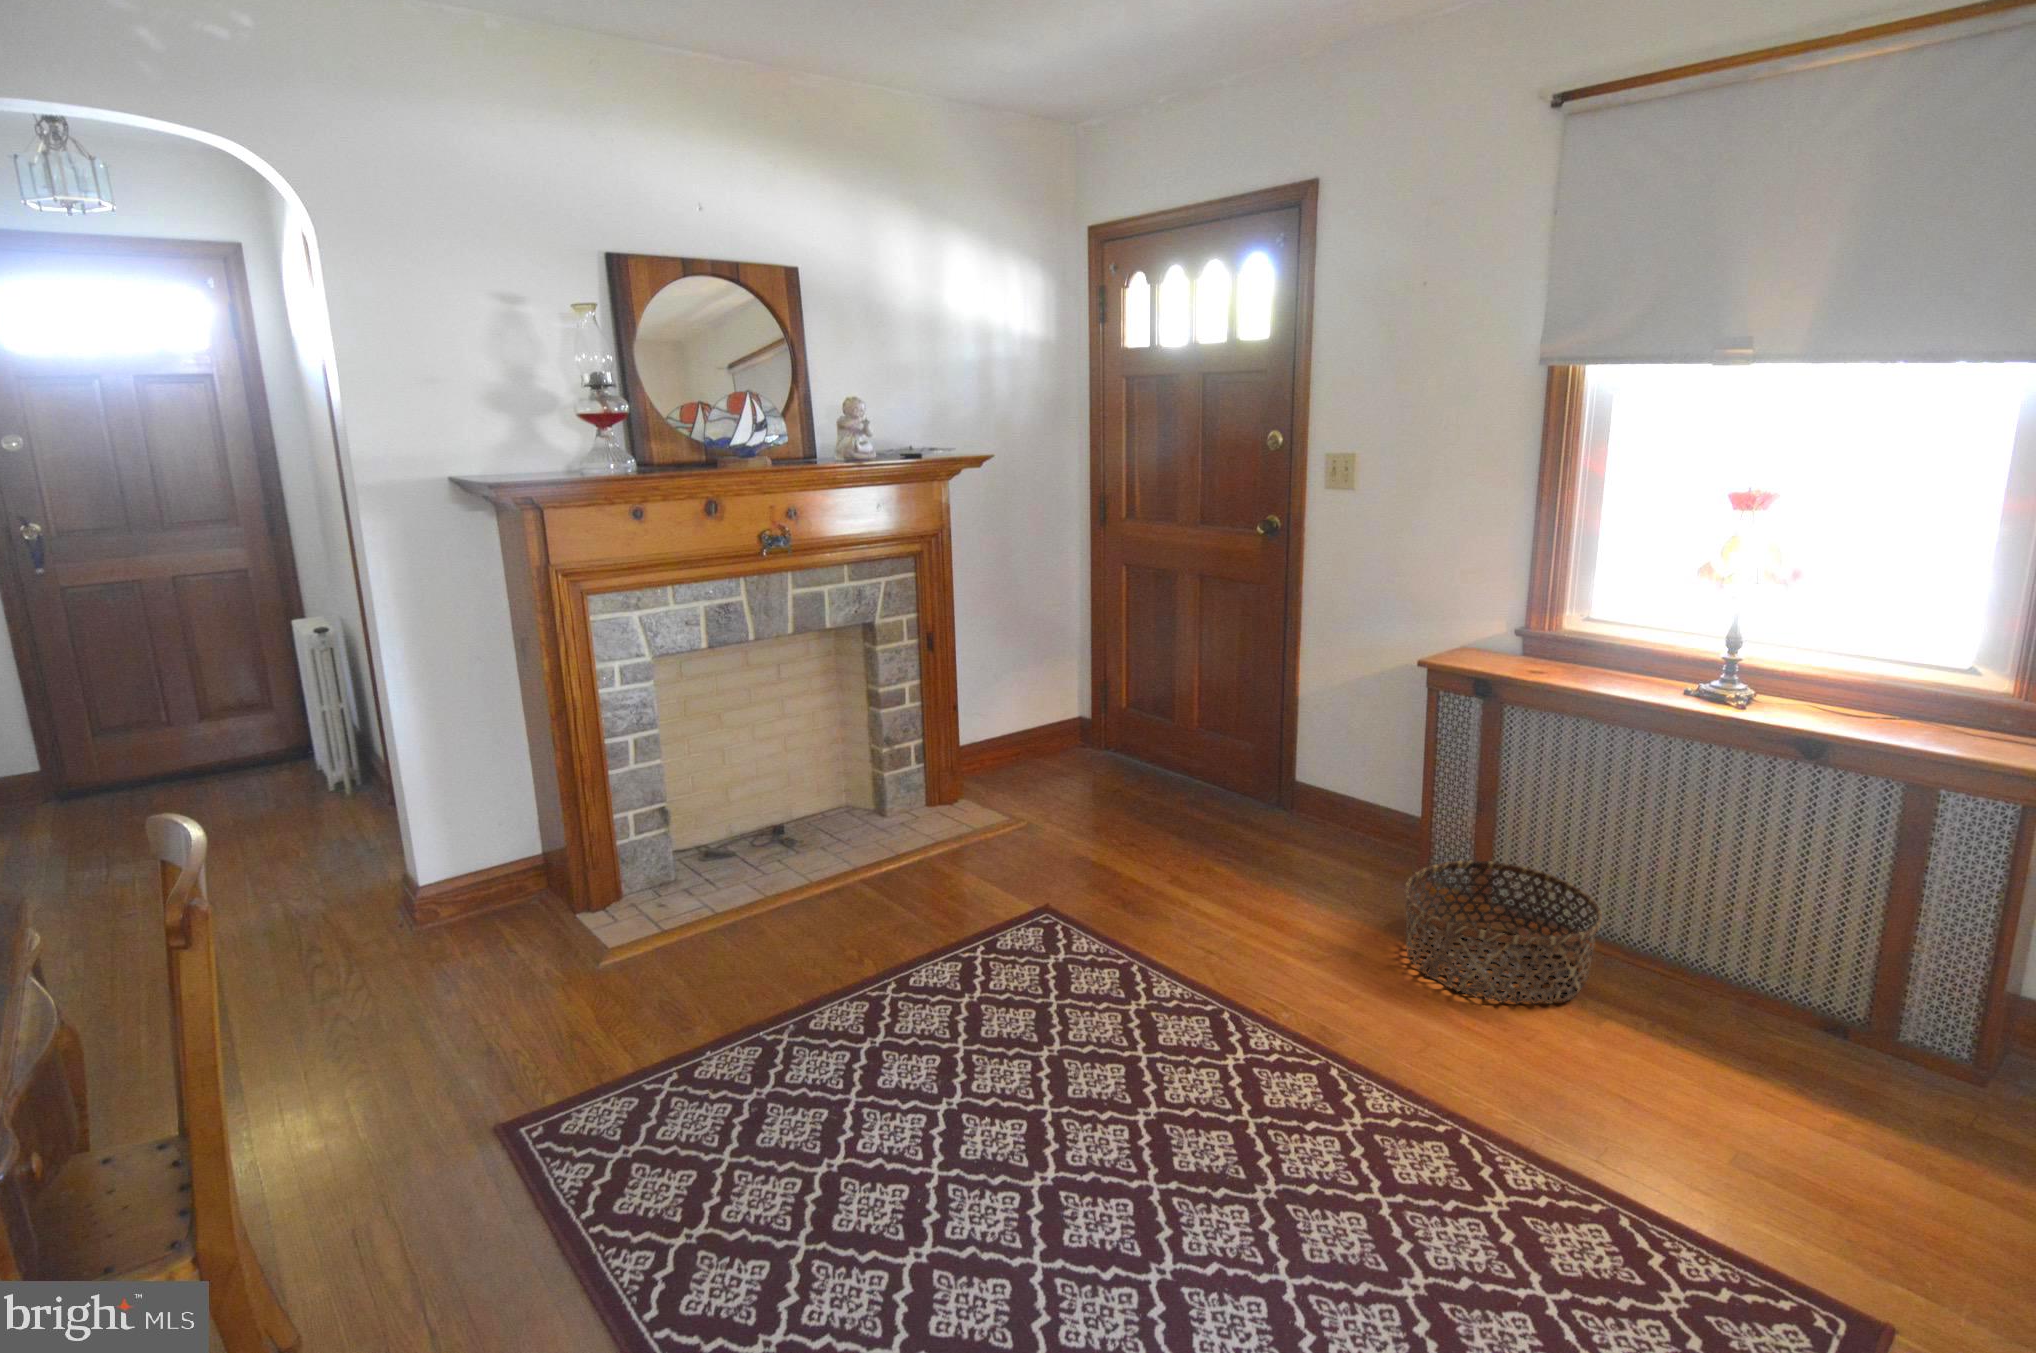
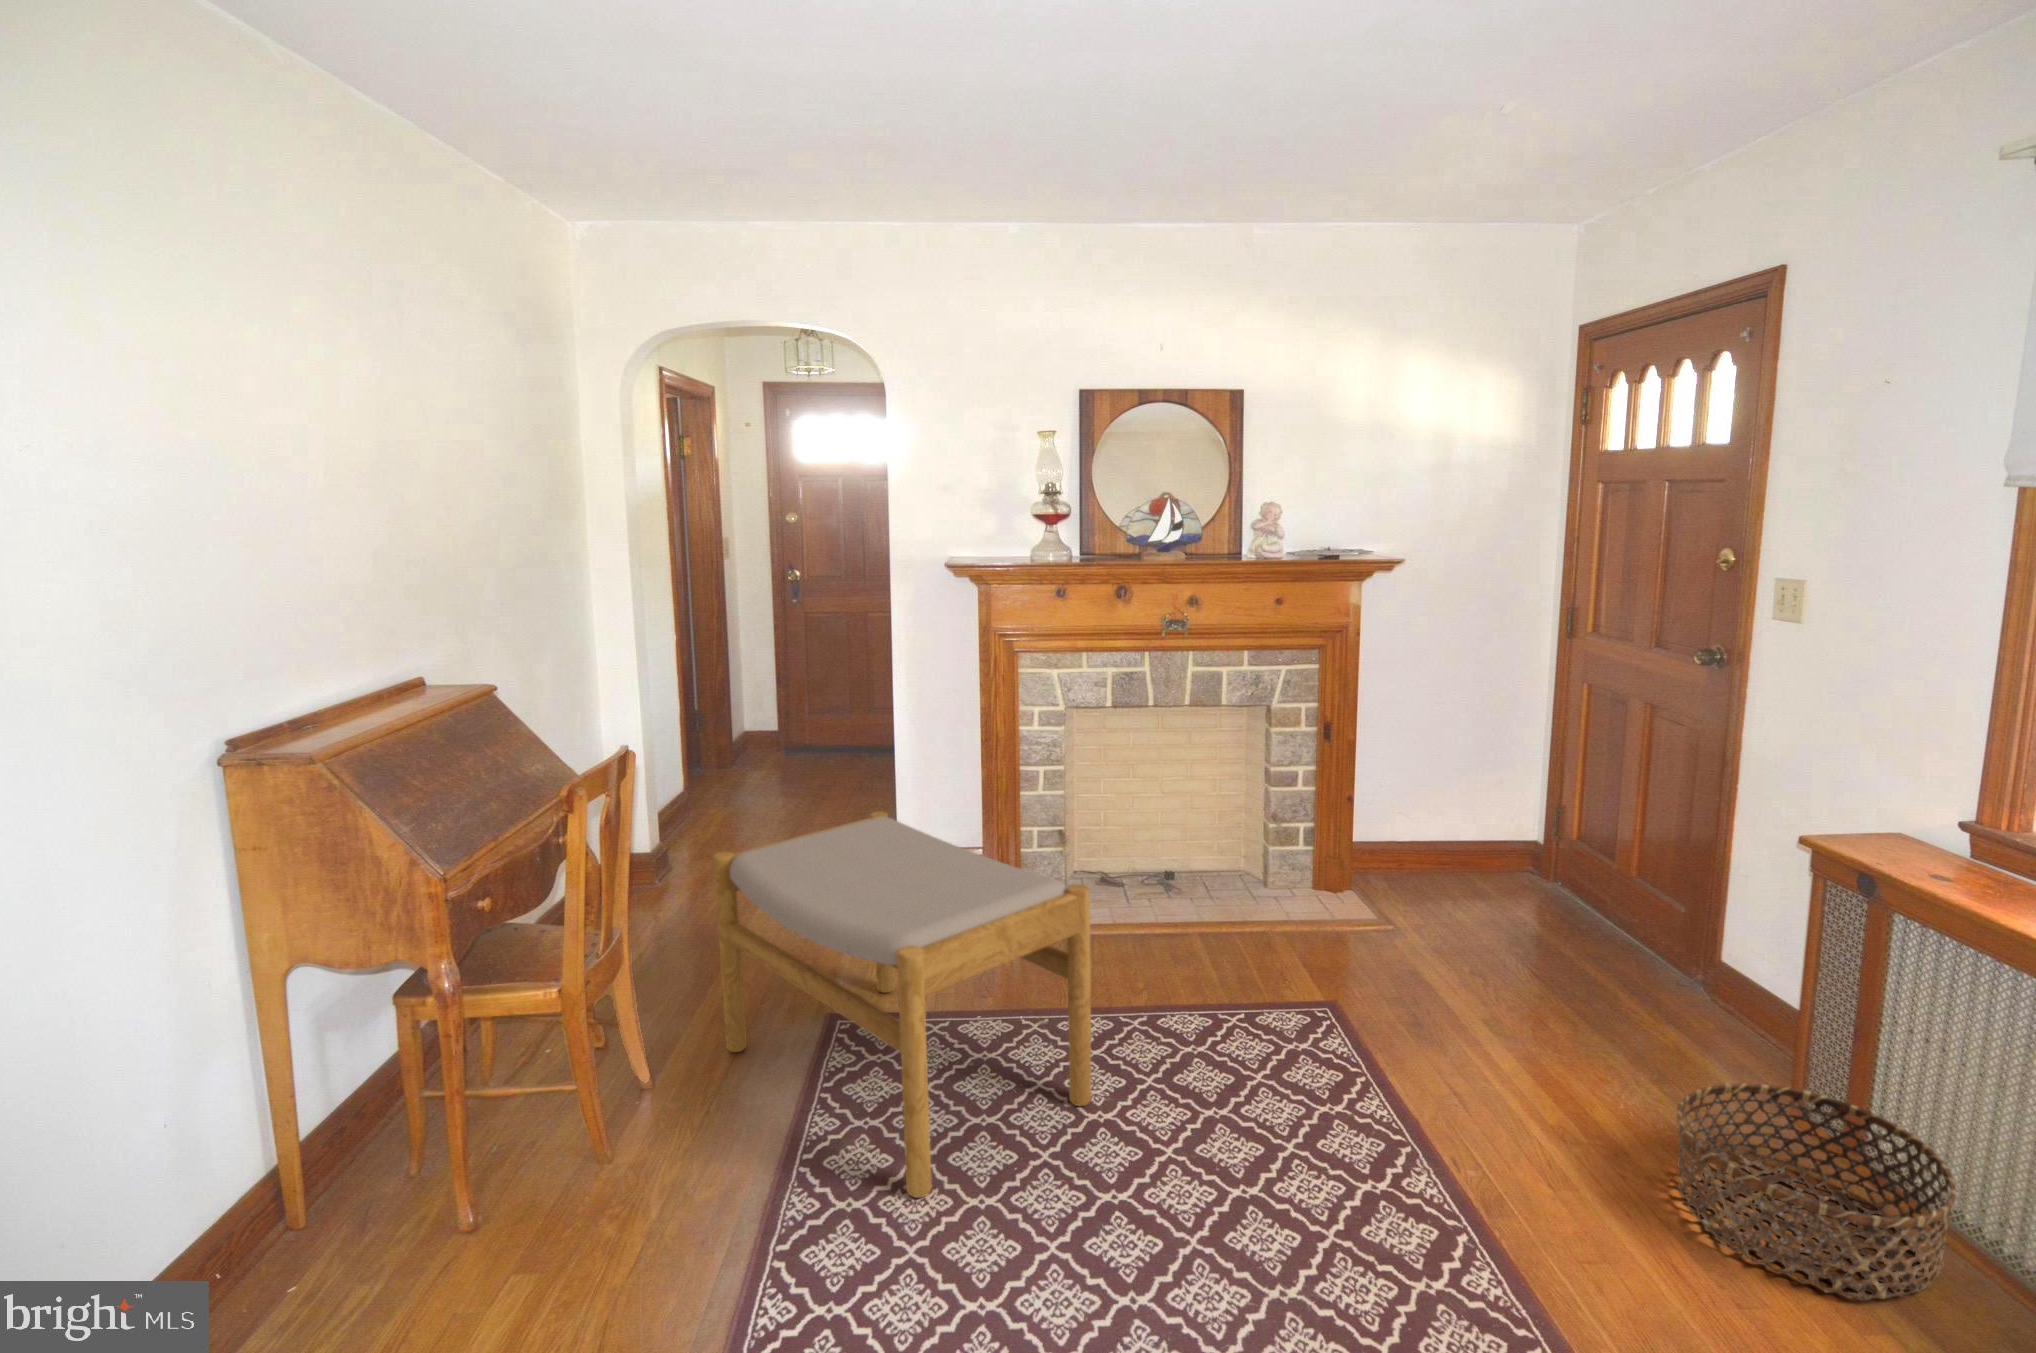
footstool: none [316,825,926,1293] -> present [713,812,1092,1198]

